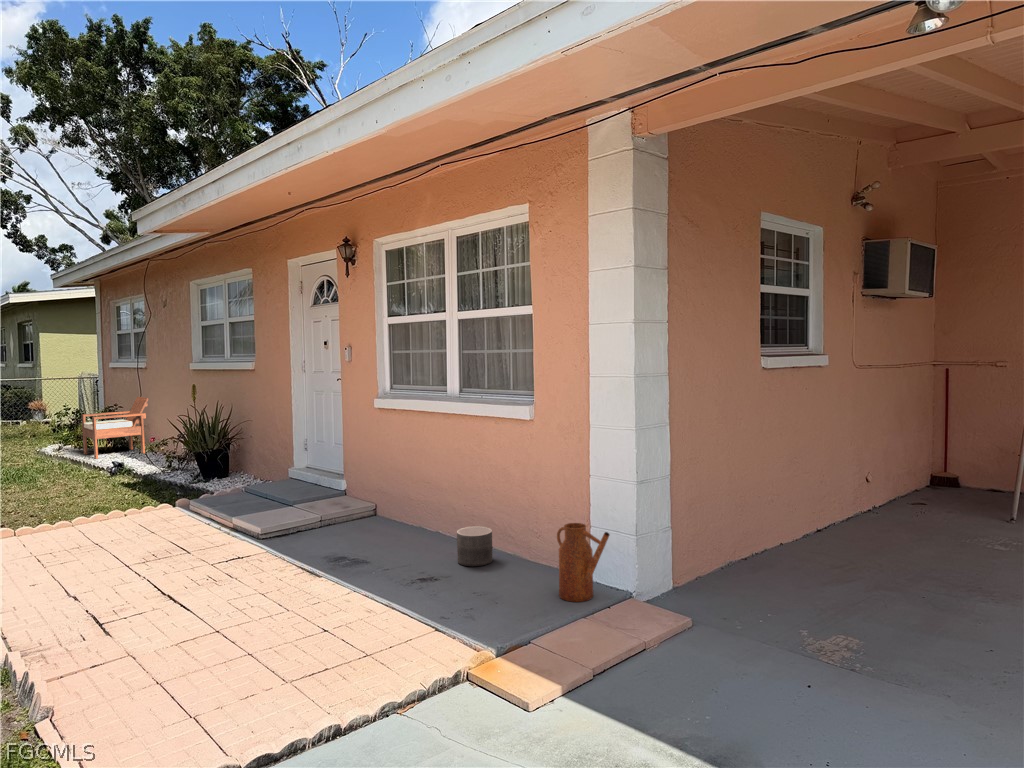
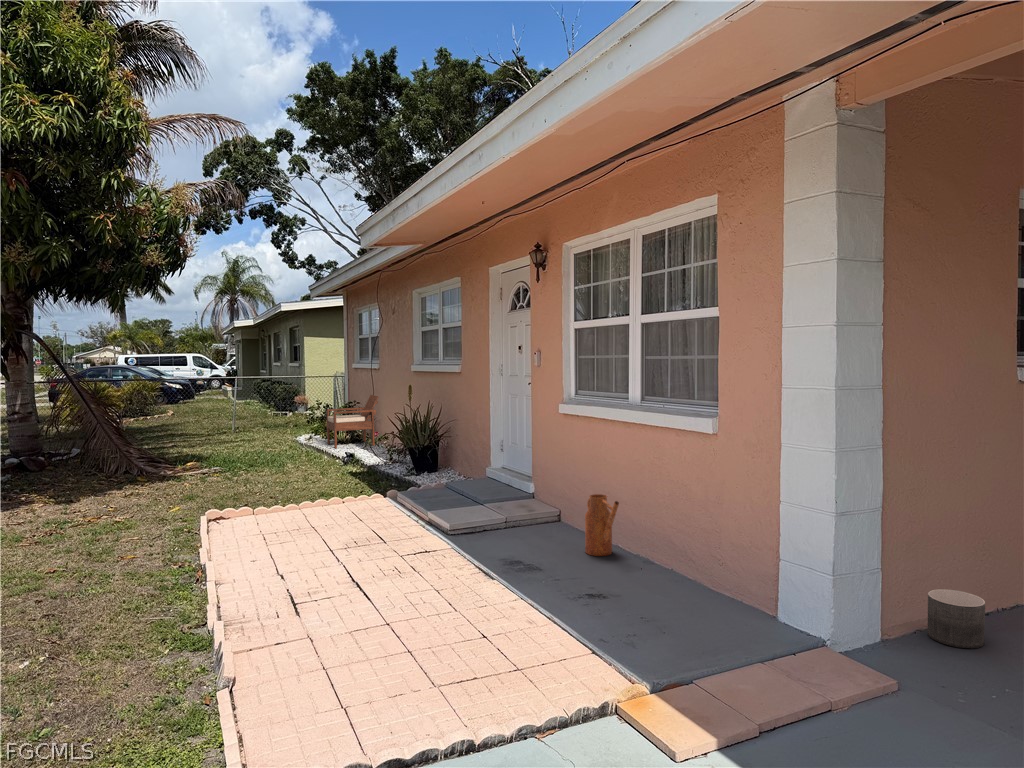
watering can: present [557,523,609,602] -> present [585,494,619,556]
planter: present [457,527,492,566] -> present [928,589,985,648]

